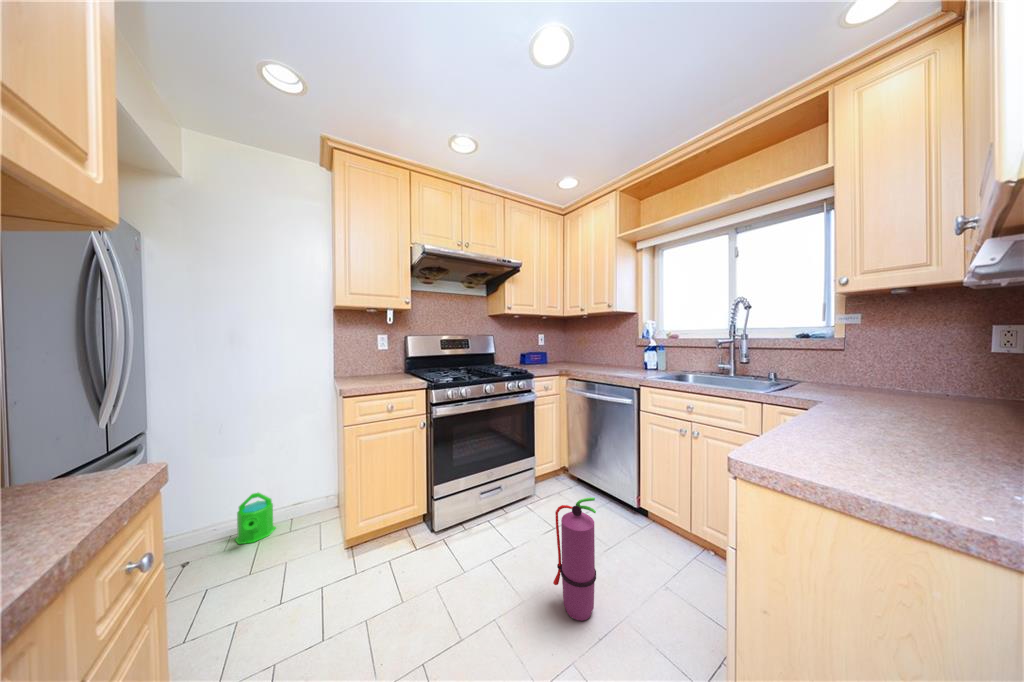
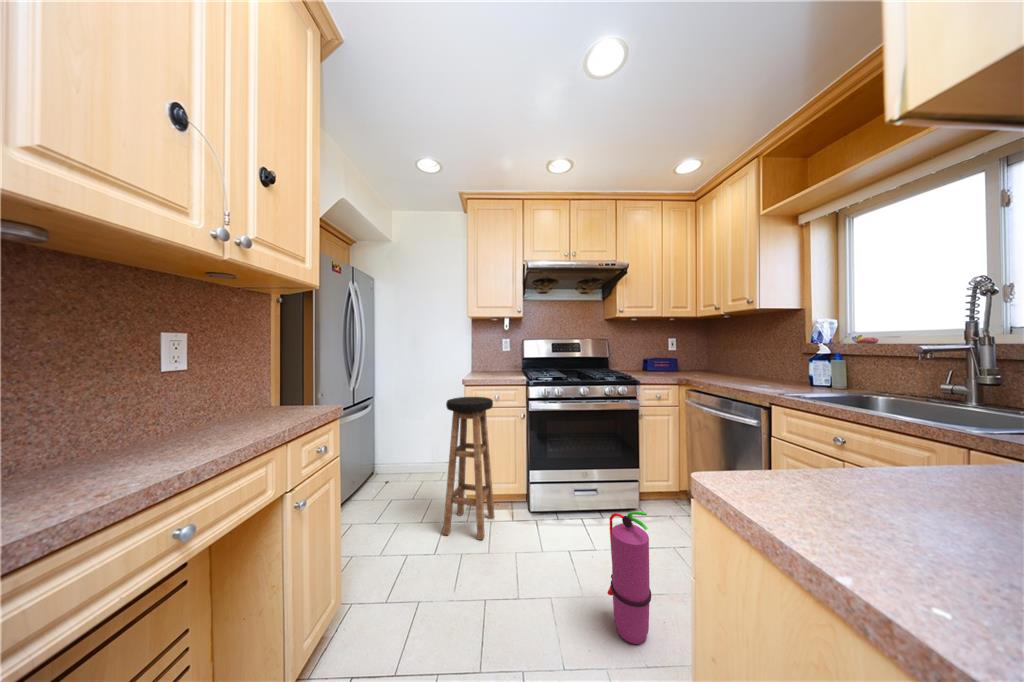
bar stool: none [330,409,396,600] -> present [443,397,494,540]
watering can: present [235,493,276,544] -> none [410,449,432,483]

